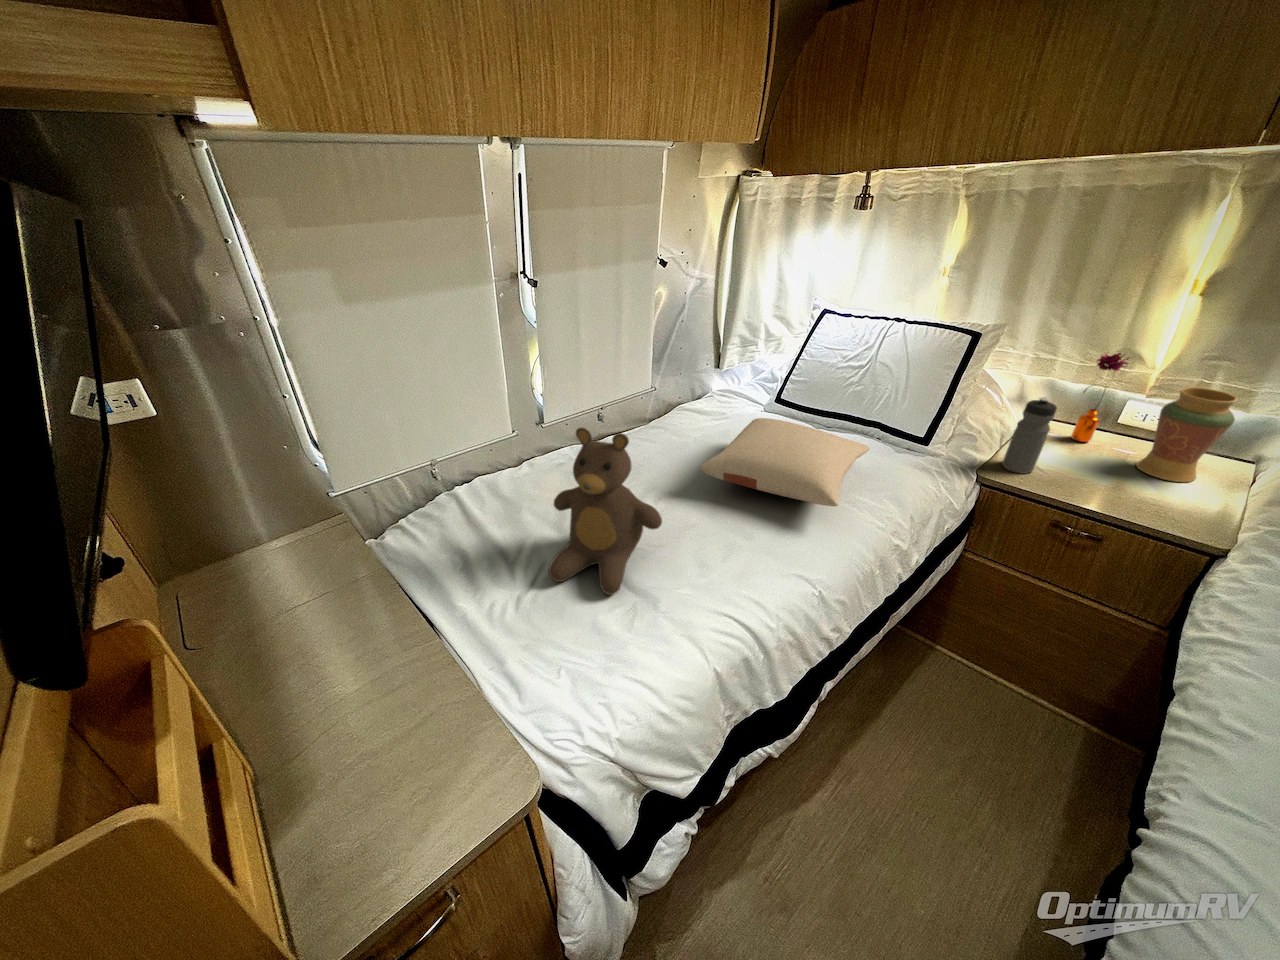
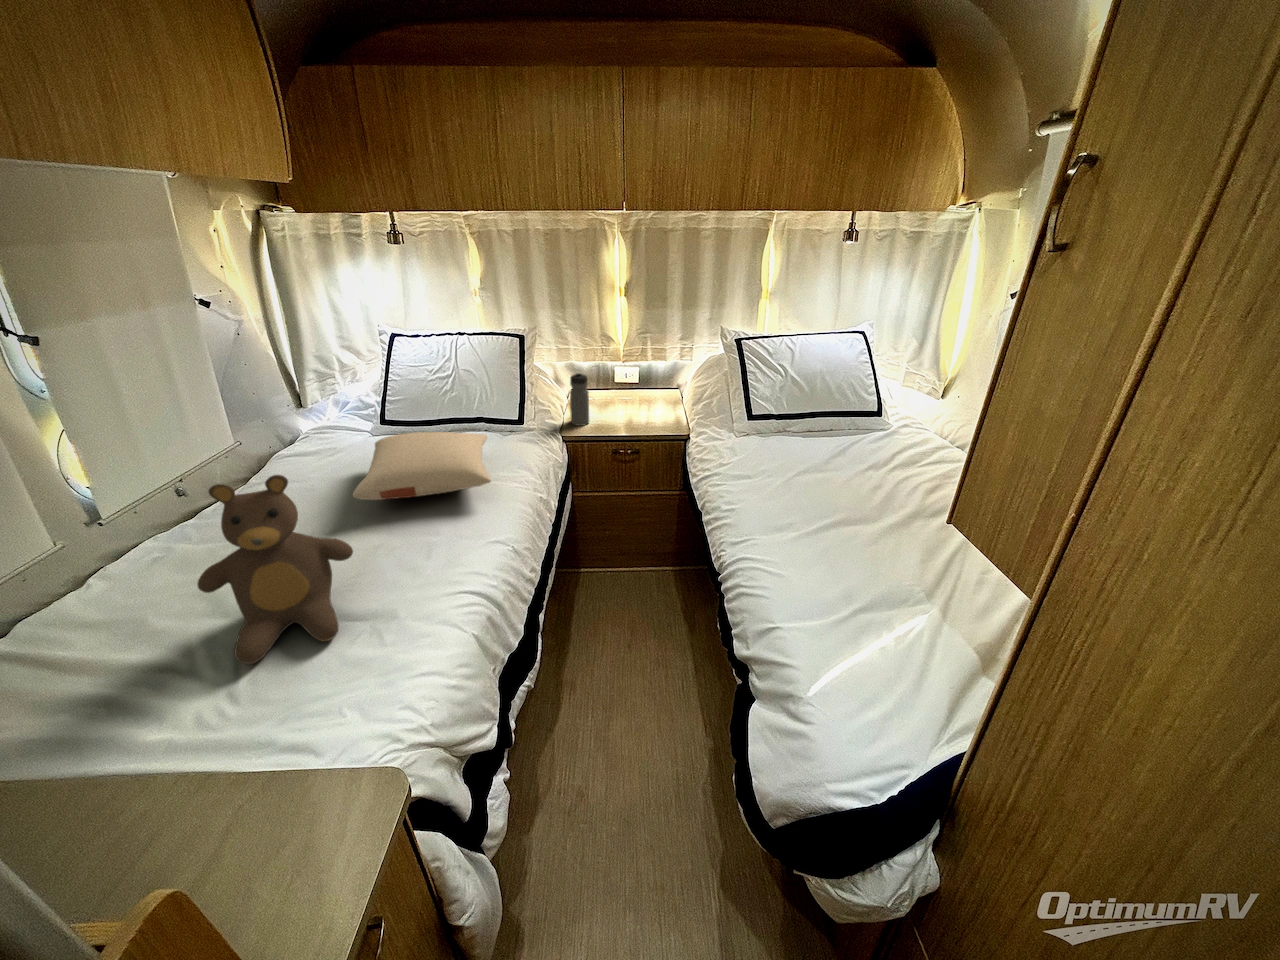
flower: present [1071,352,1130,442] -> none [592,336,611,398]
decorative vase: present [1136,387,1238,482] -> none [633,350,664,407]

